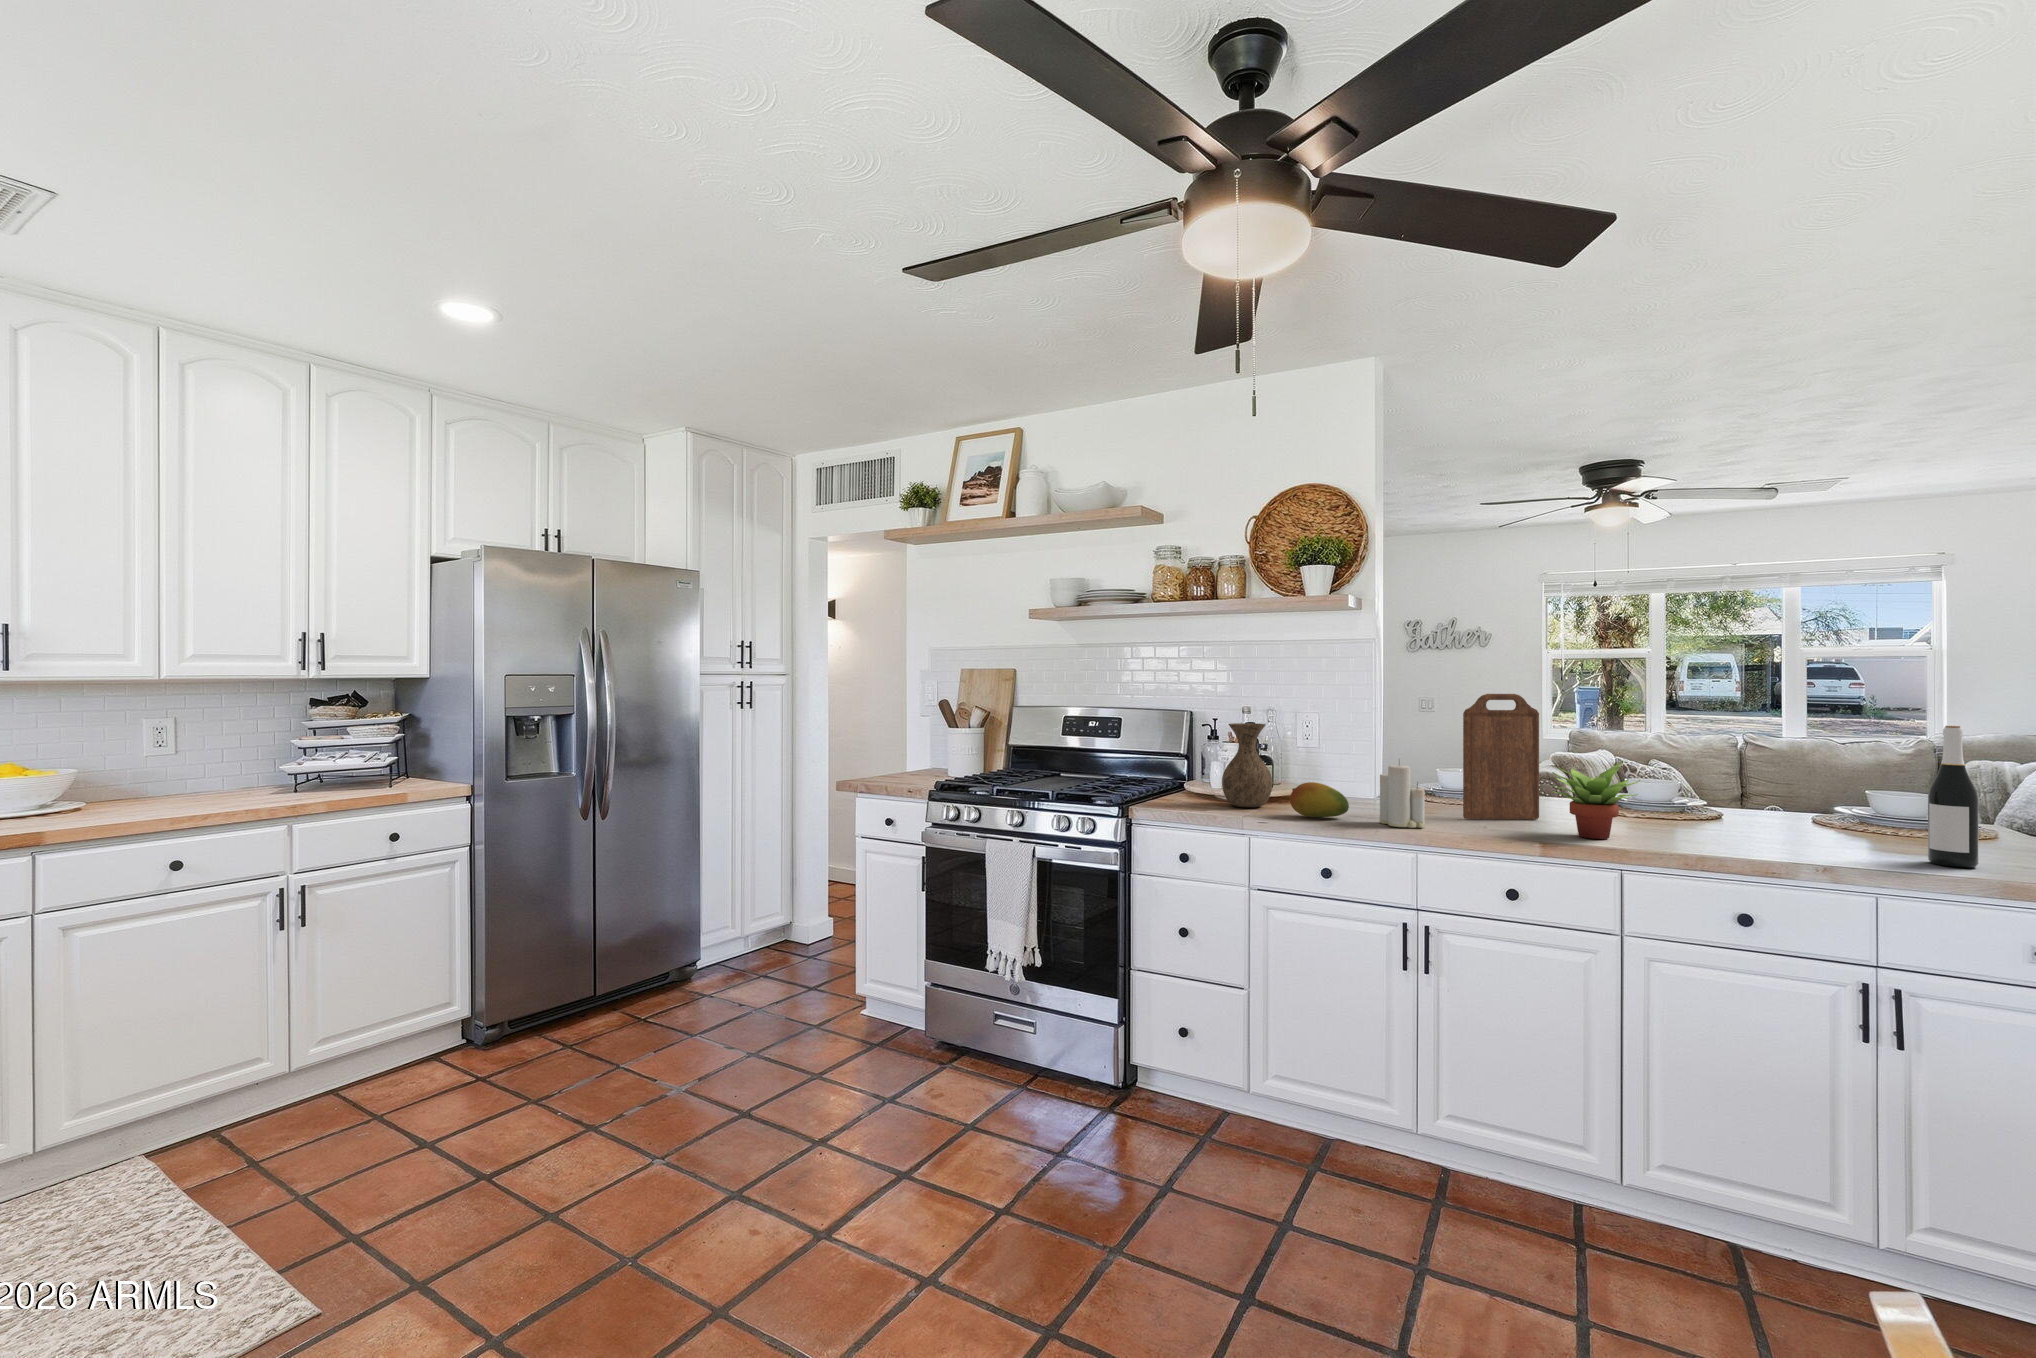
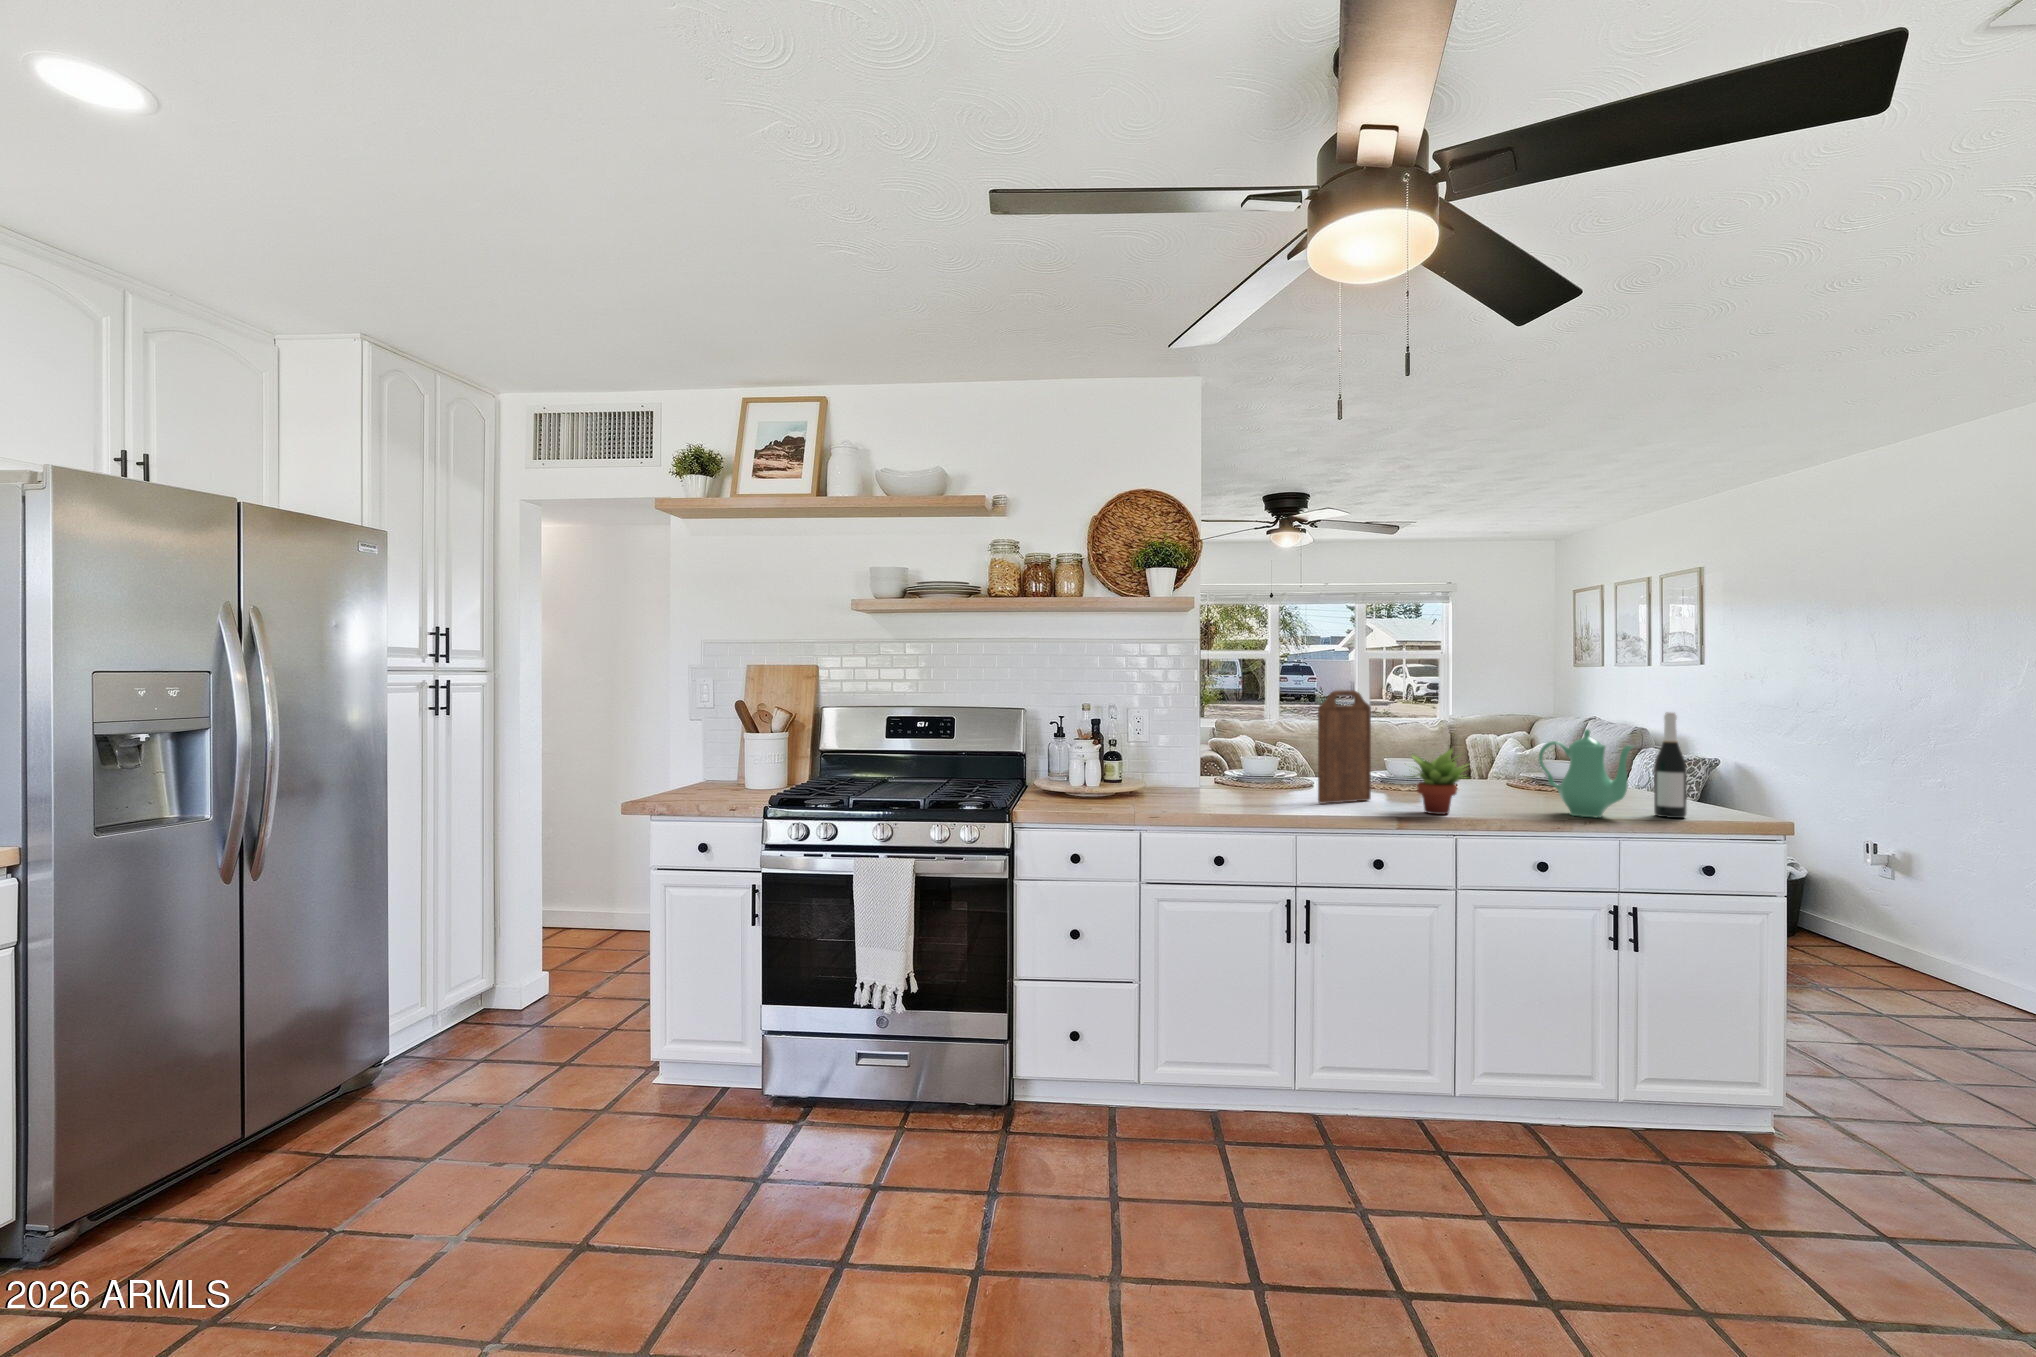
vase: present [1222,723,1272,807] -> none [1103,721,1152,805]
teapot: none [1751,745,1877,857] -> present [1539,729,1633,818]
candle: present [1380,765,1425,828] -> none [1265,752,1309,815]
fruit: present [1290,782,1349,817] -> none [1184,777,1236,811]

